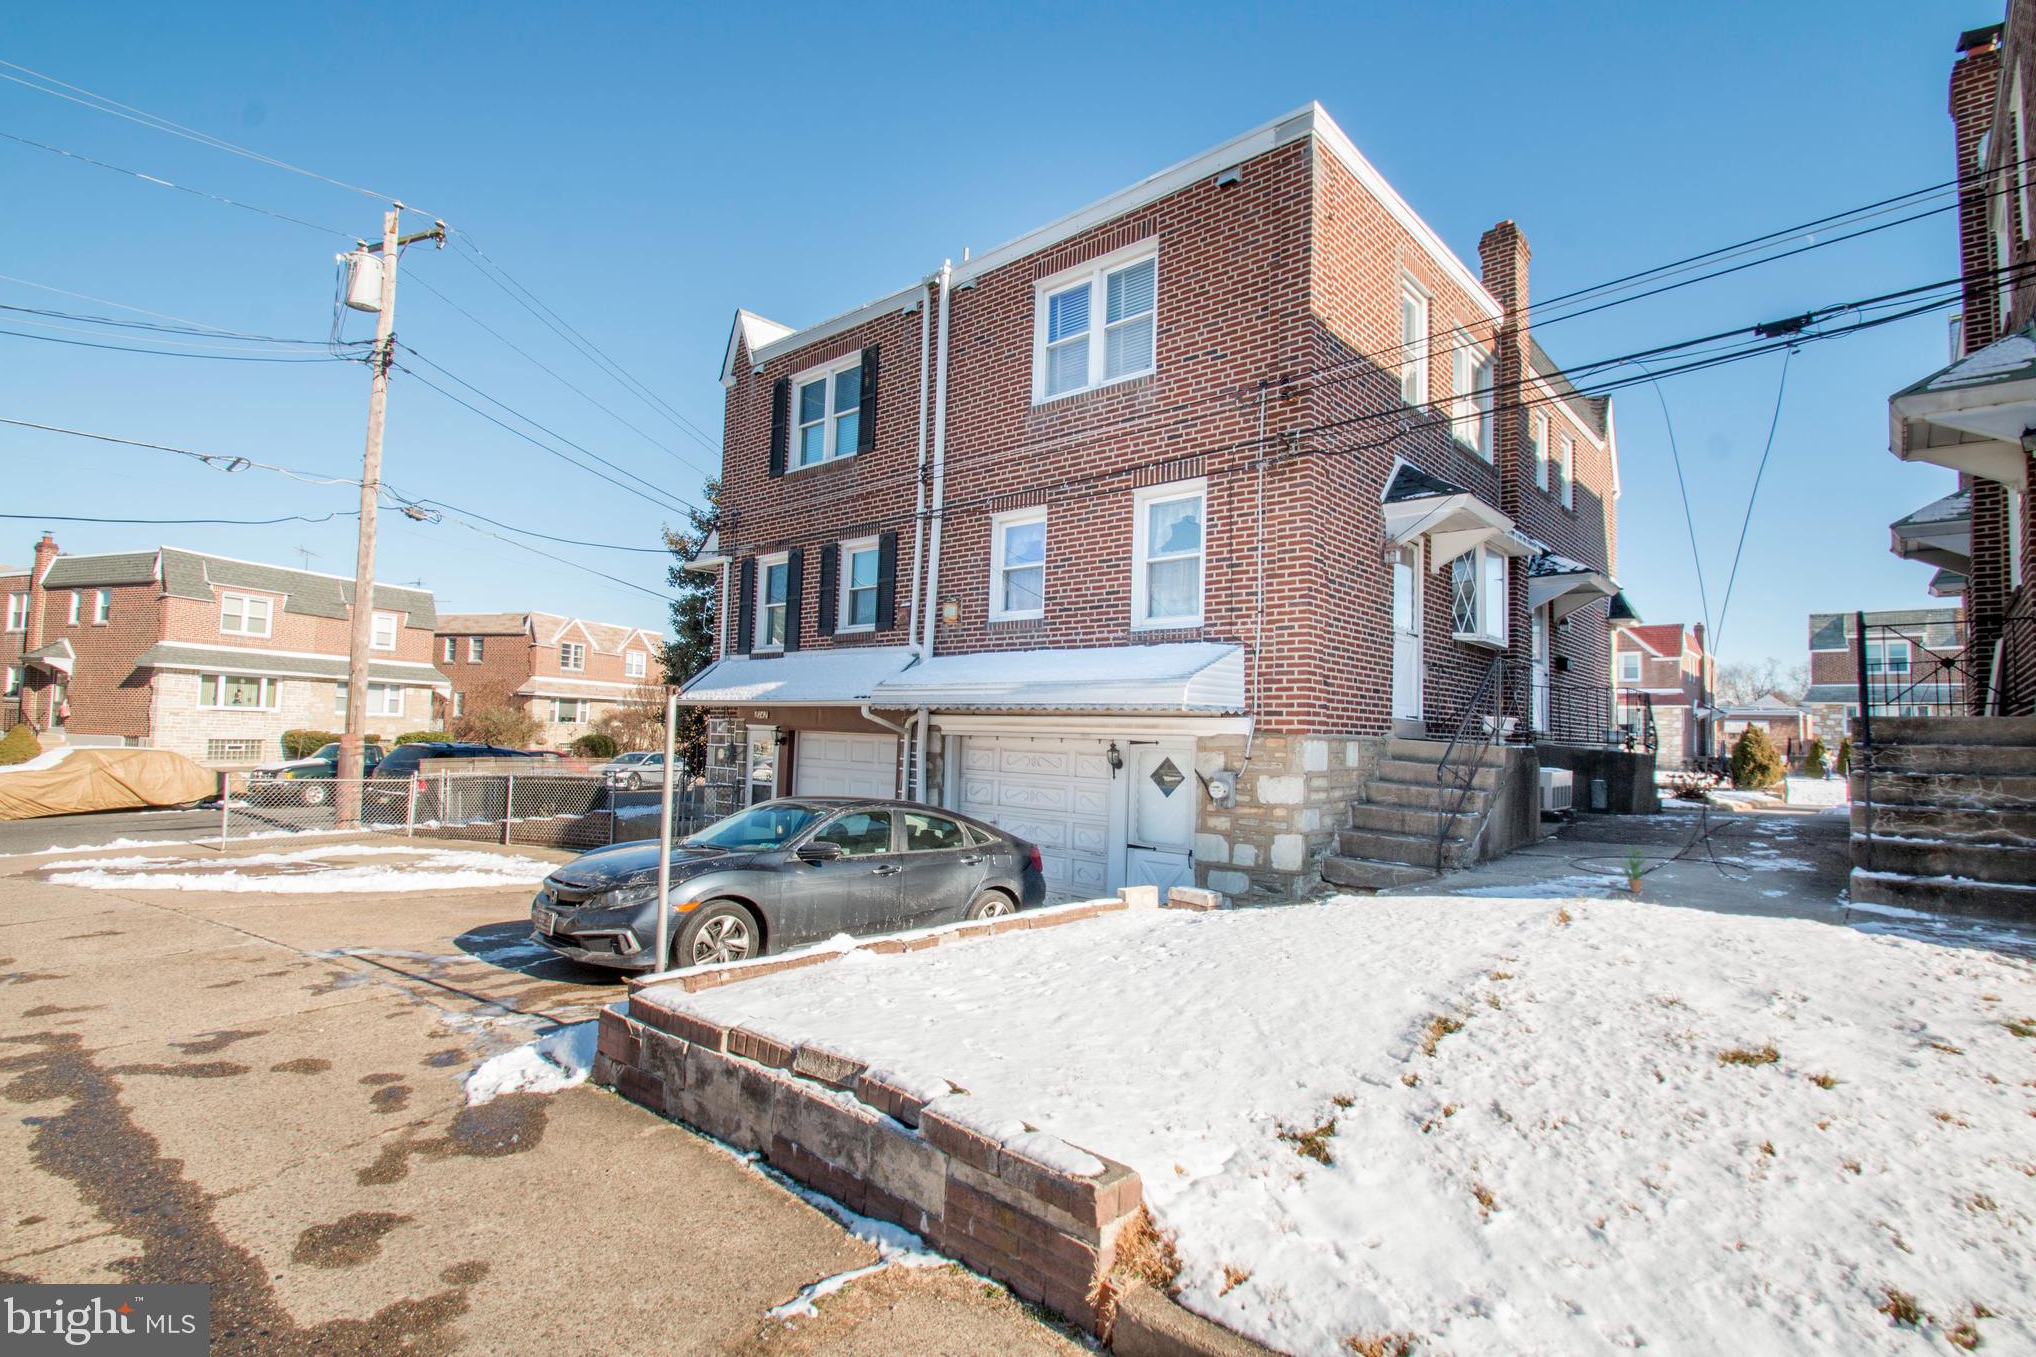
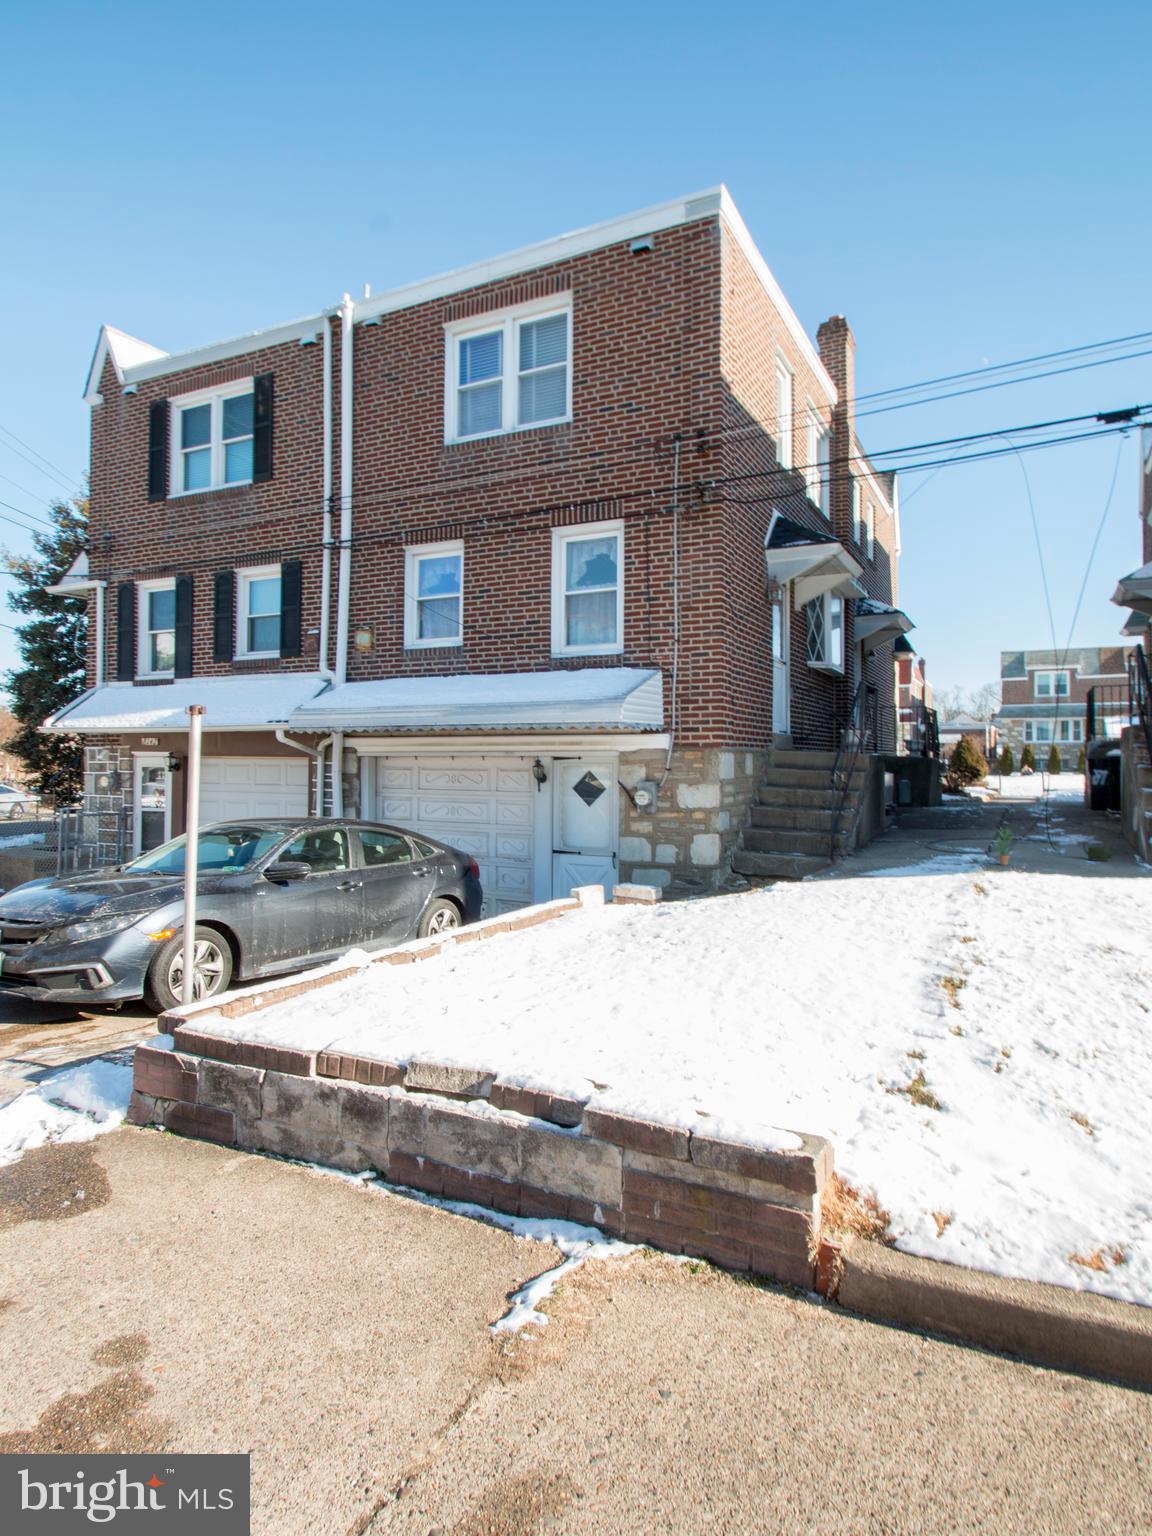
watering can: none [1756,867,1805,896] -> present [1083,841,1122,861]

